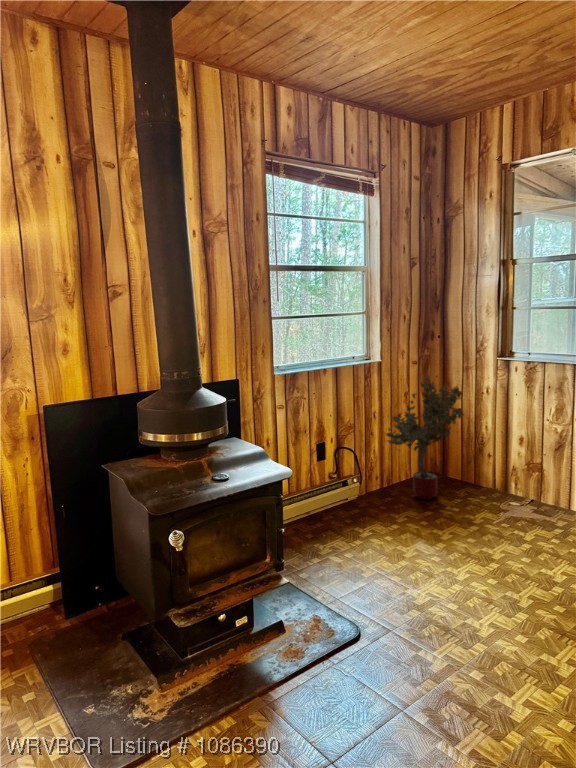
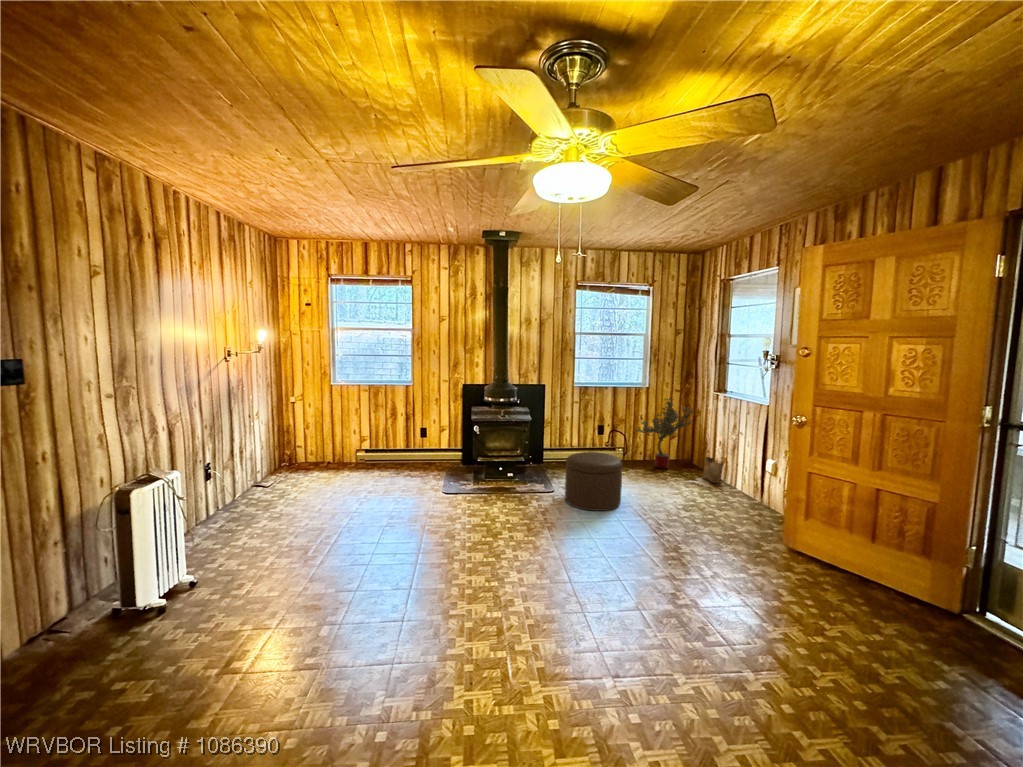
woven basket: none [501,449,545,509] -> present [703,457,724,483]
ottoman: none [396,516,533,677] -> present [565,452,623,511]

